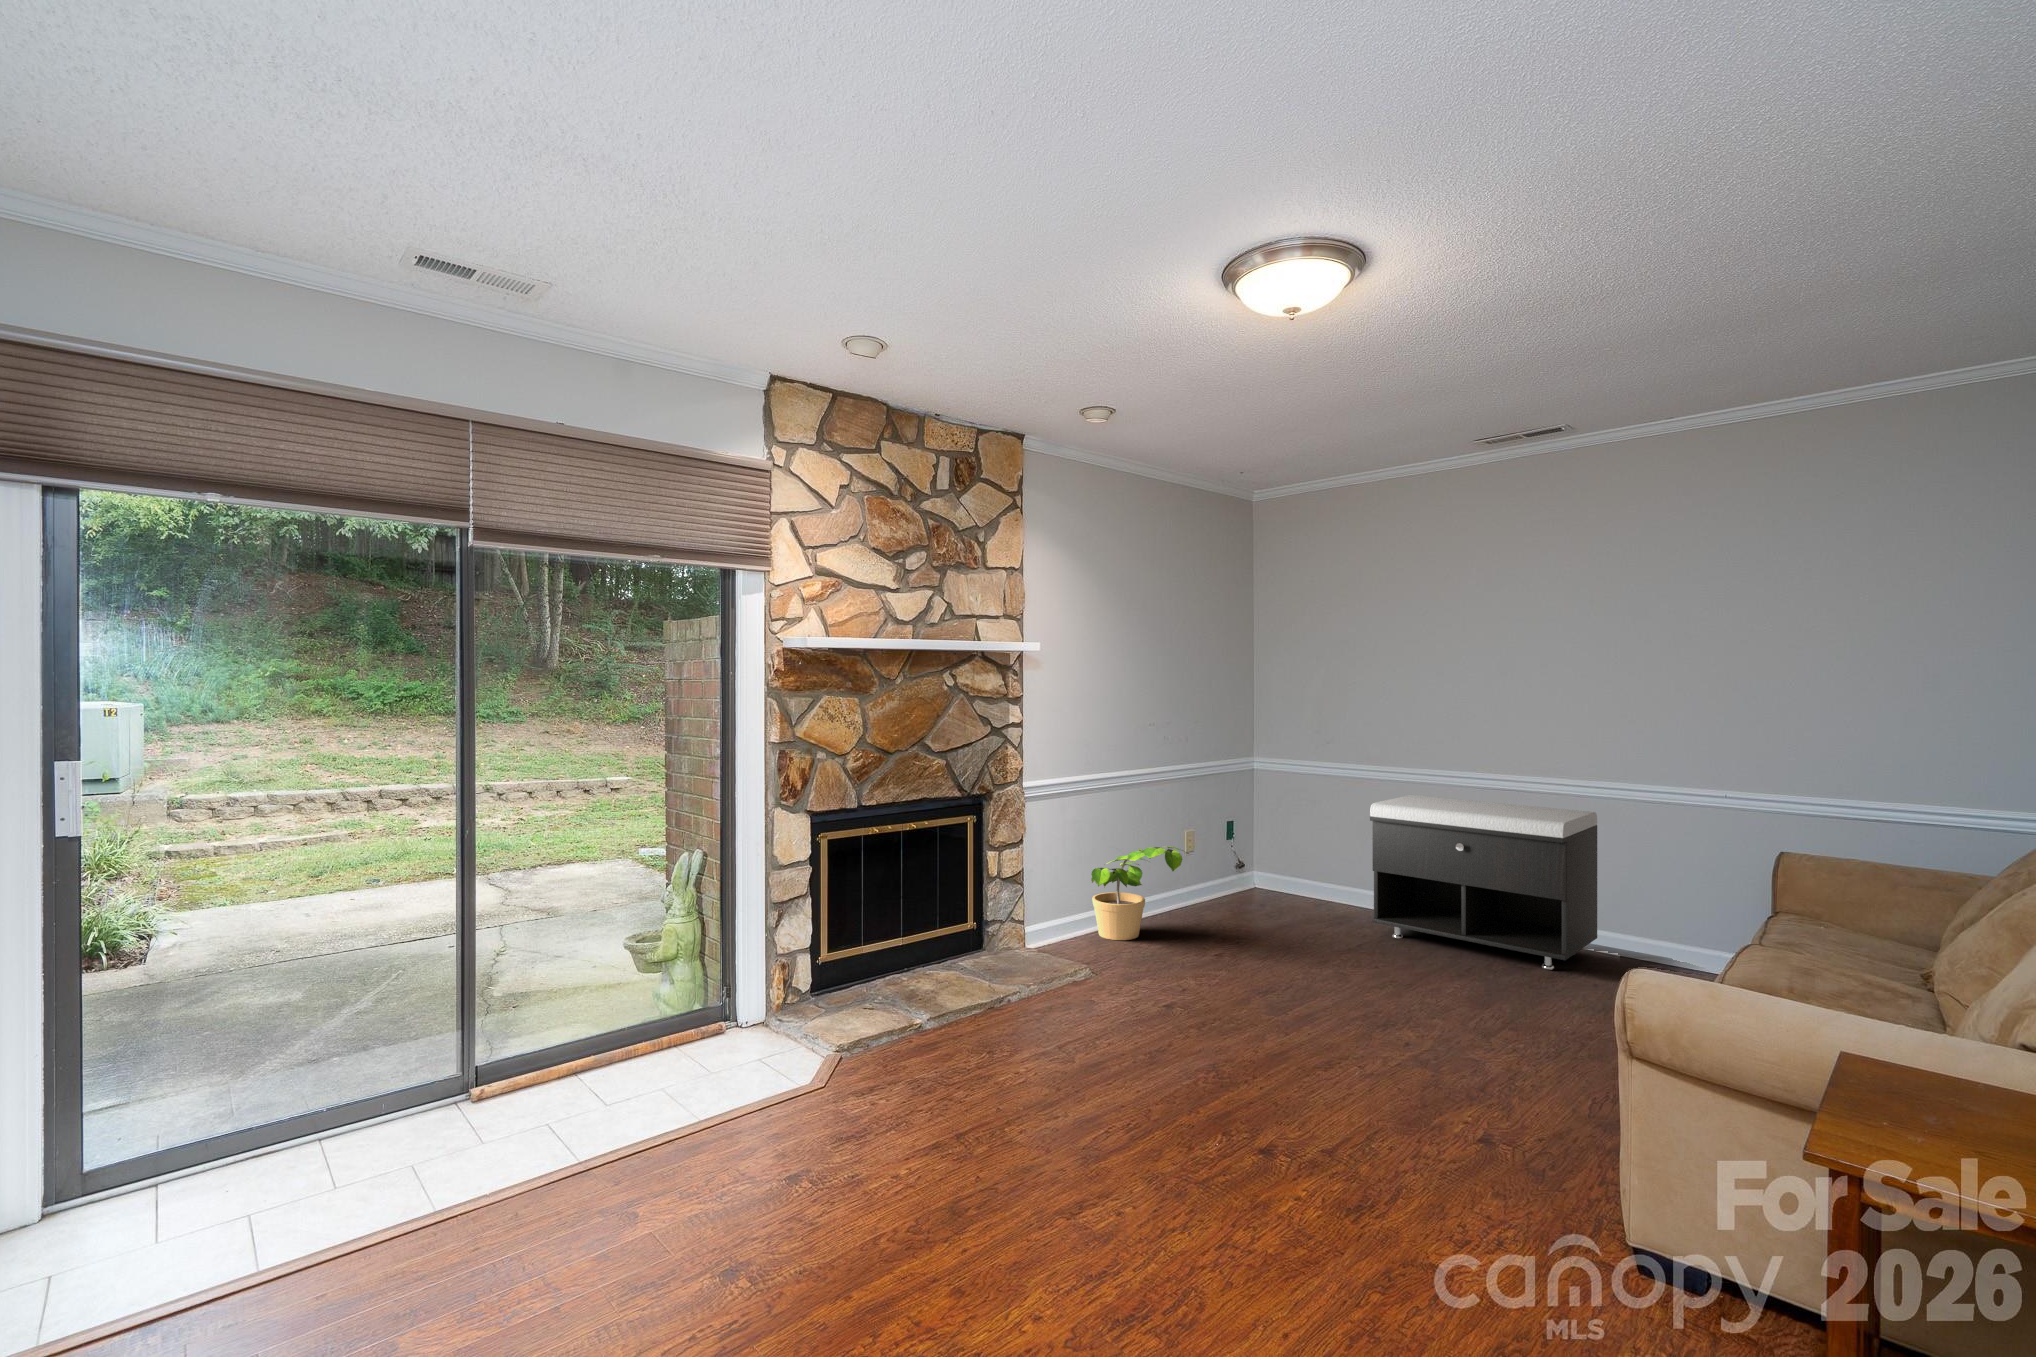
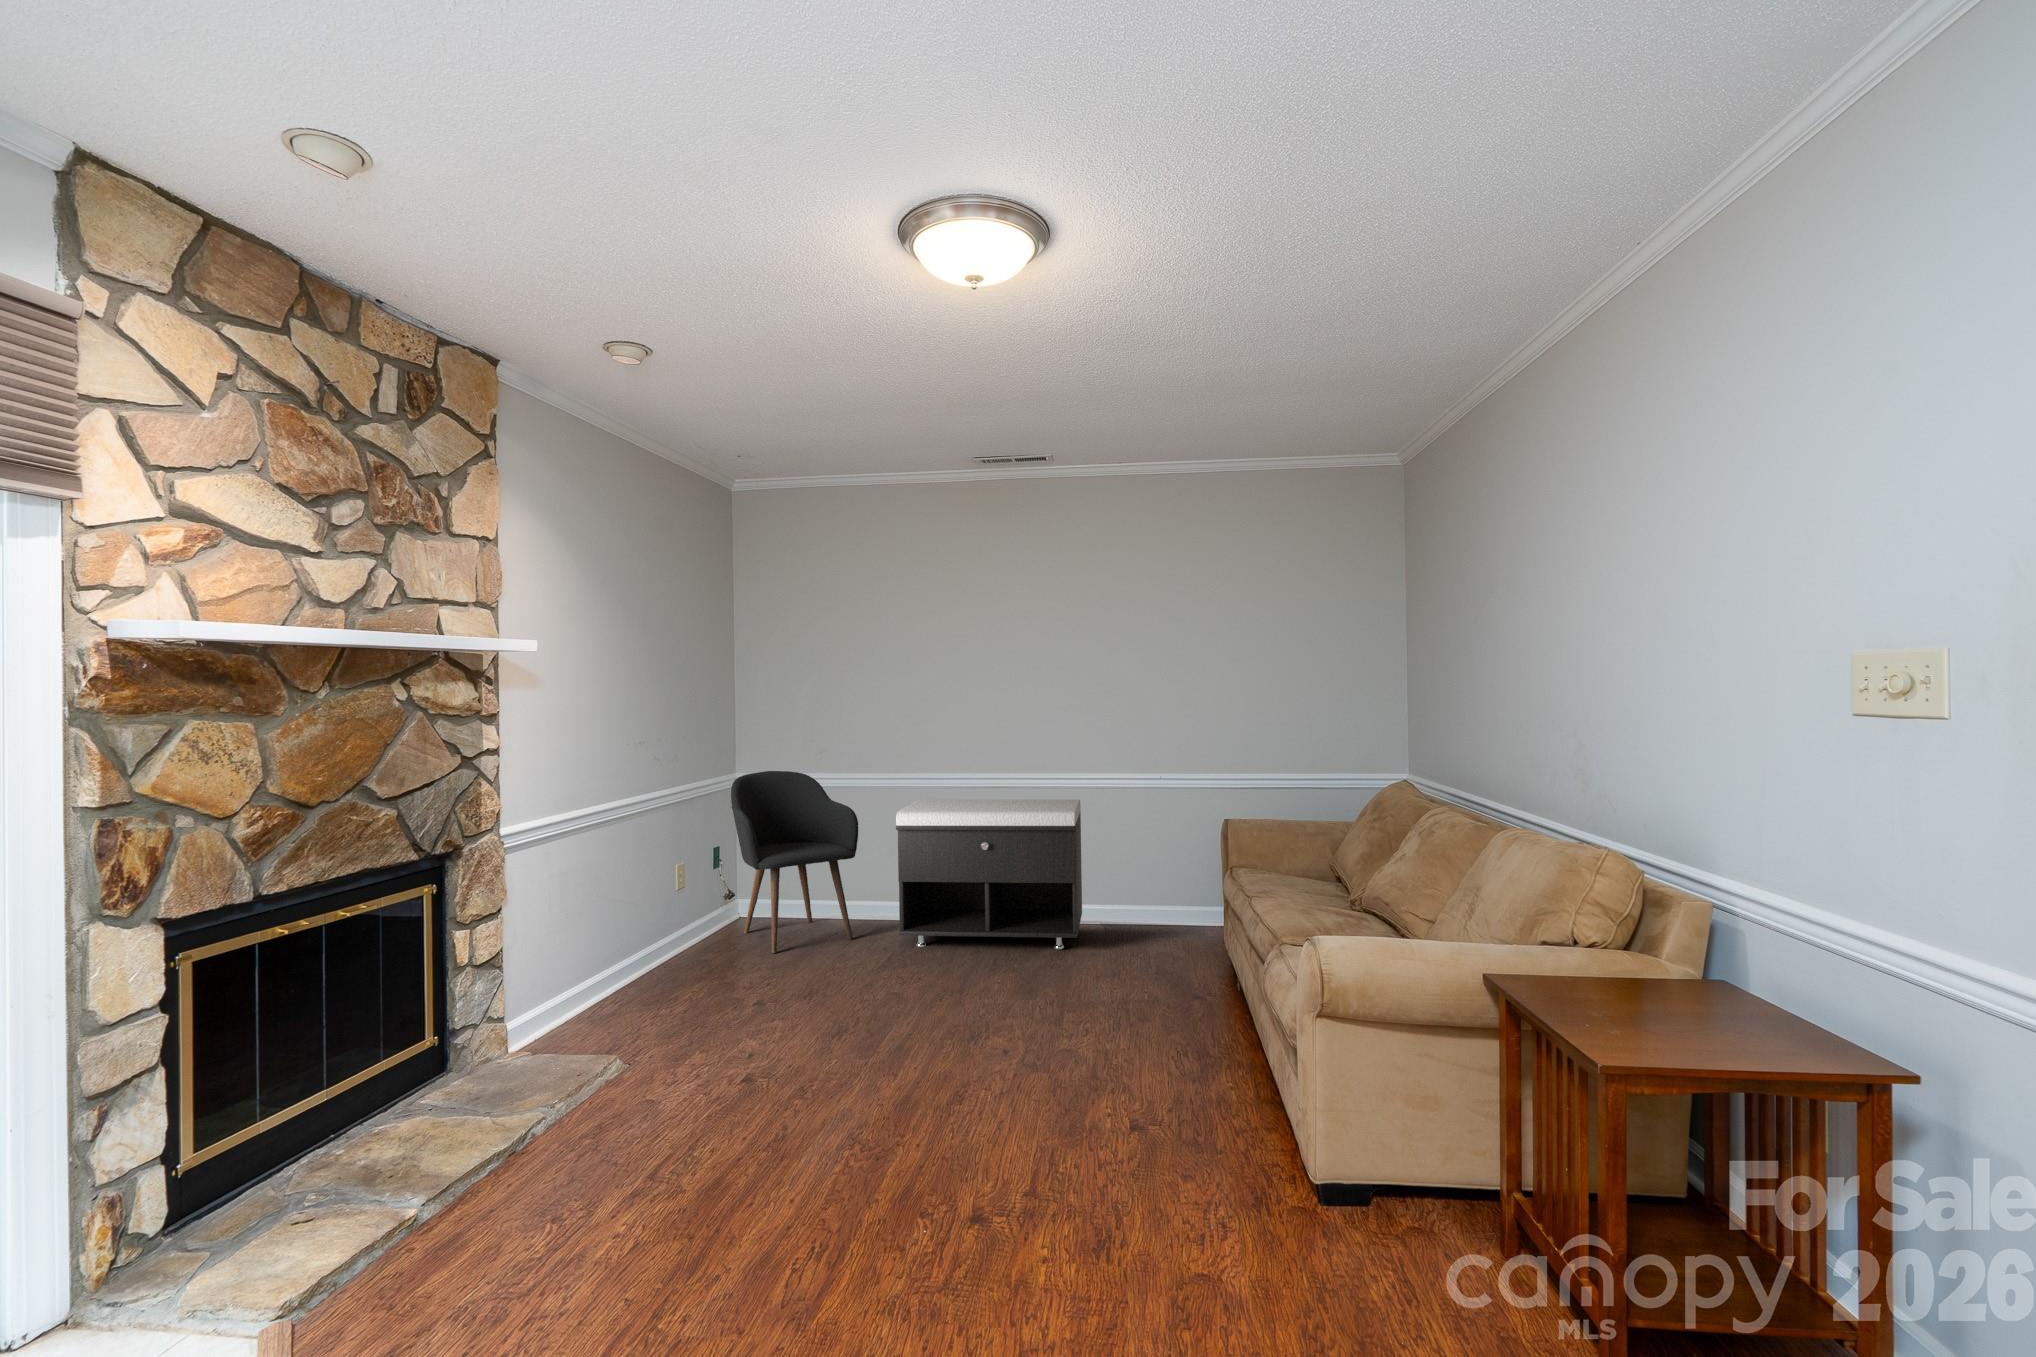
armchair: none [1232,756,1355,918] -> present [731,771,858,953]
potted plant: present [1091,846,1189,940] -> none [591,888,722,1017]

